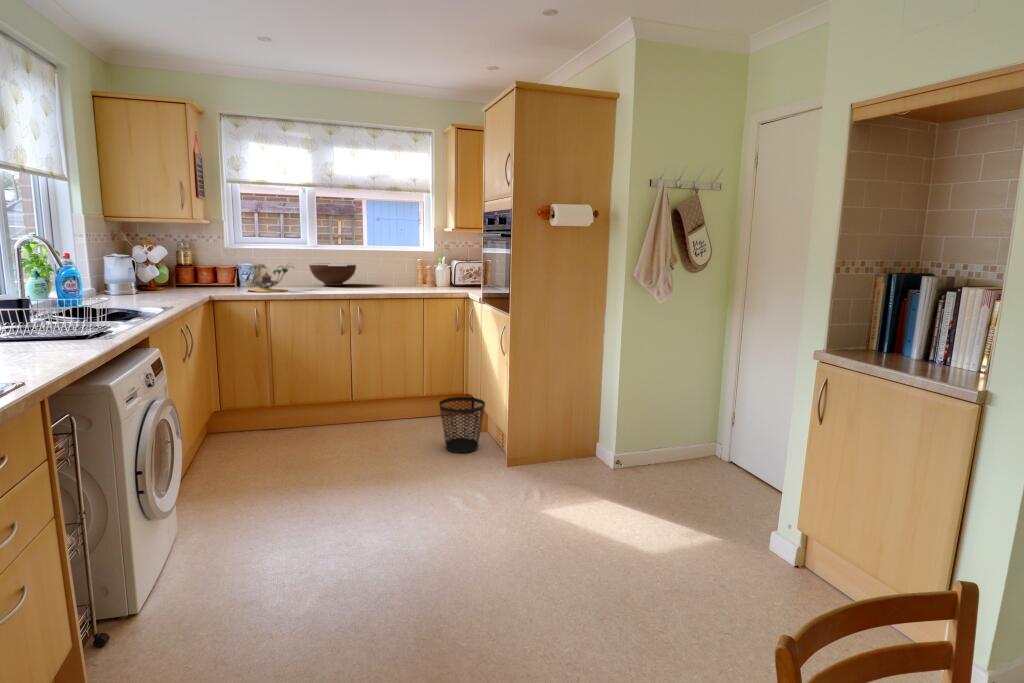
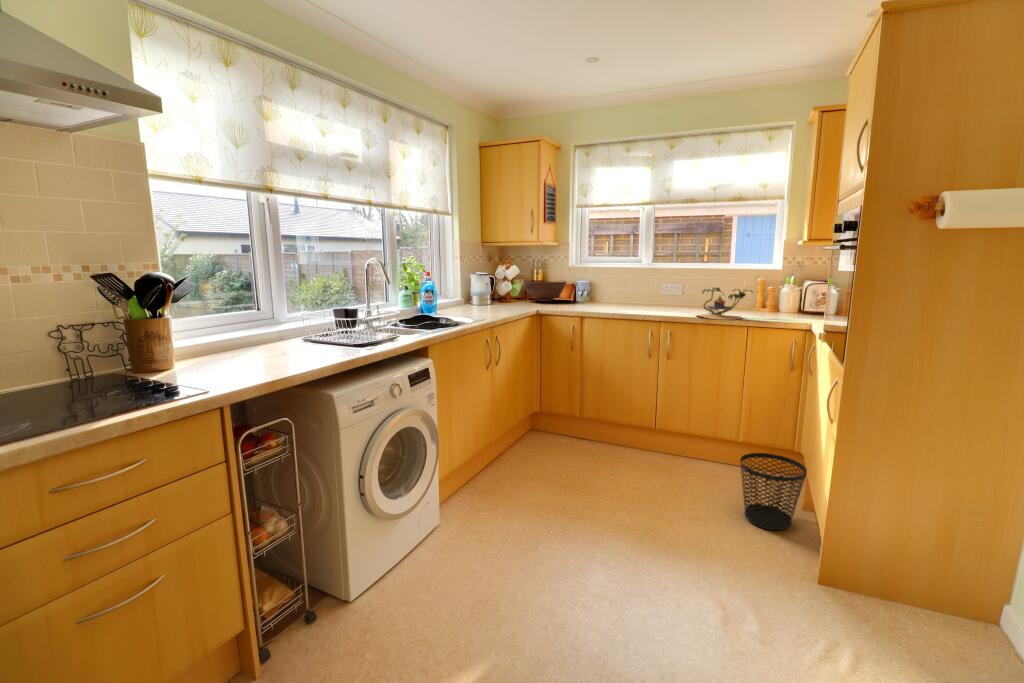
plant: present [249,265,289,292] -> present [697,288,753,320]
fruit bowl: present [309,265,356,286] -> present [524,280,566,302]

